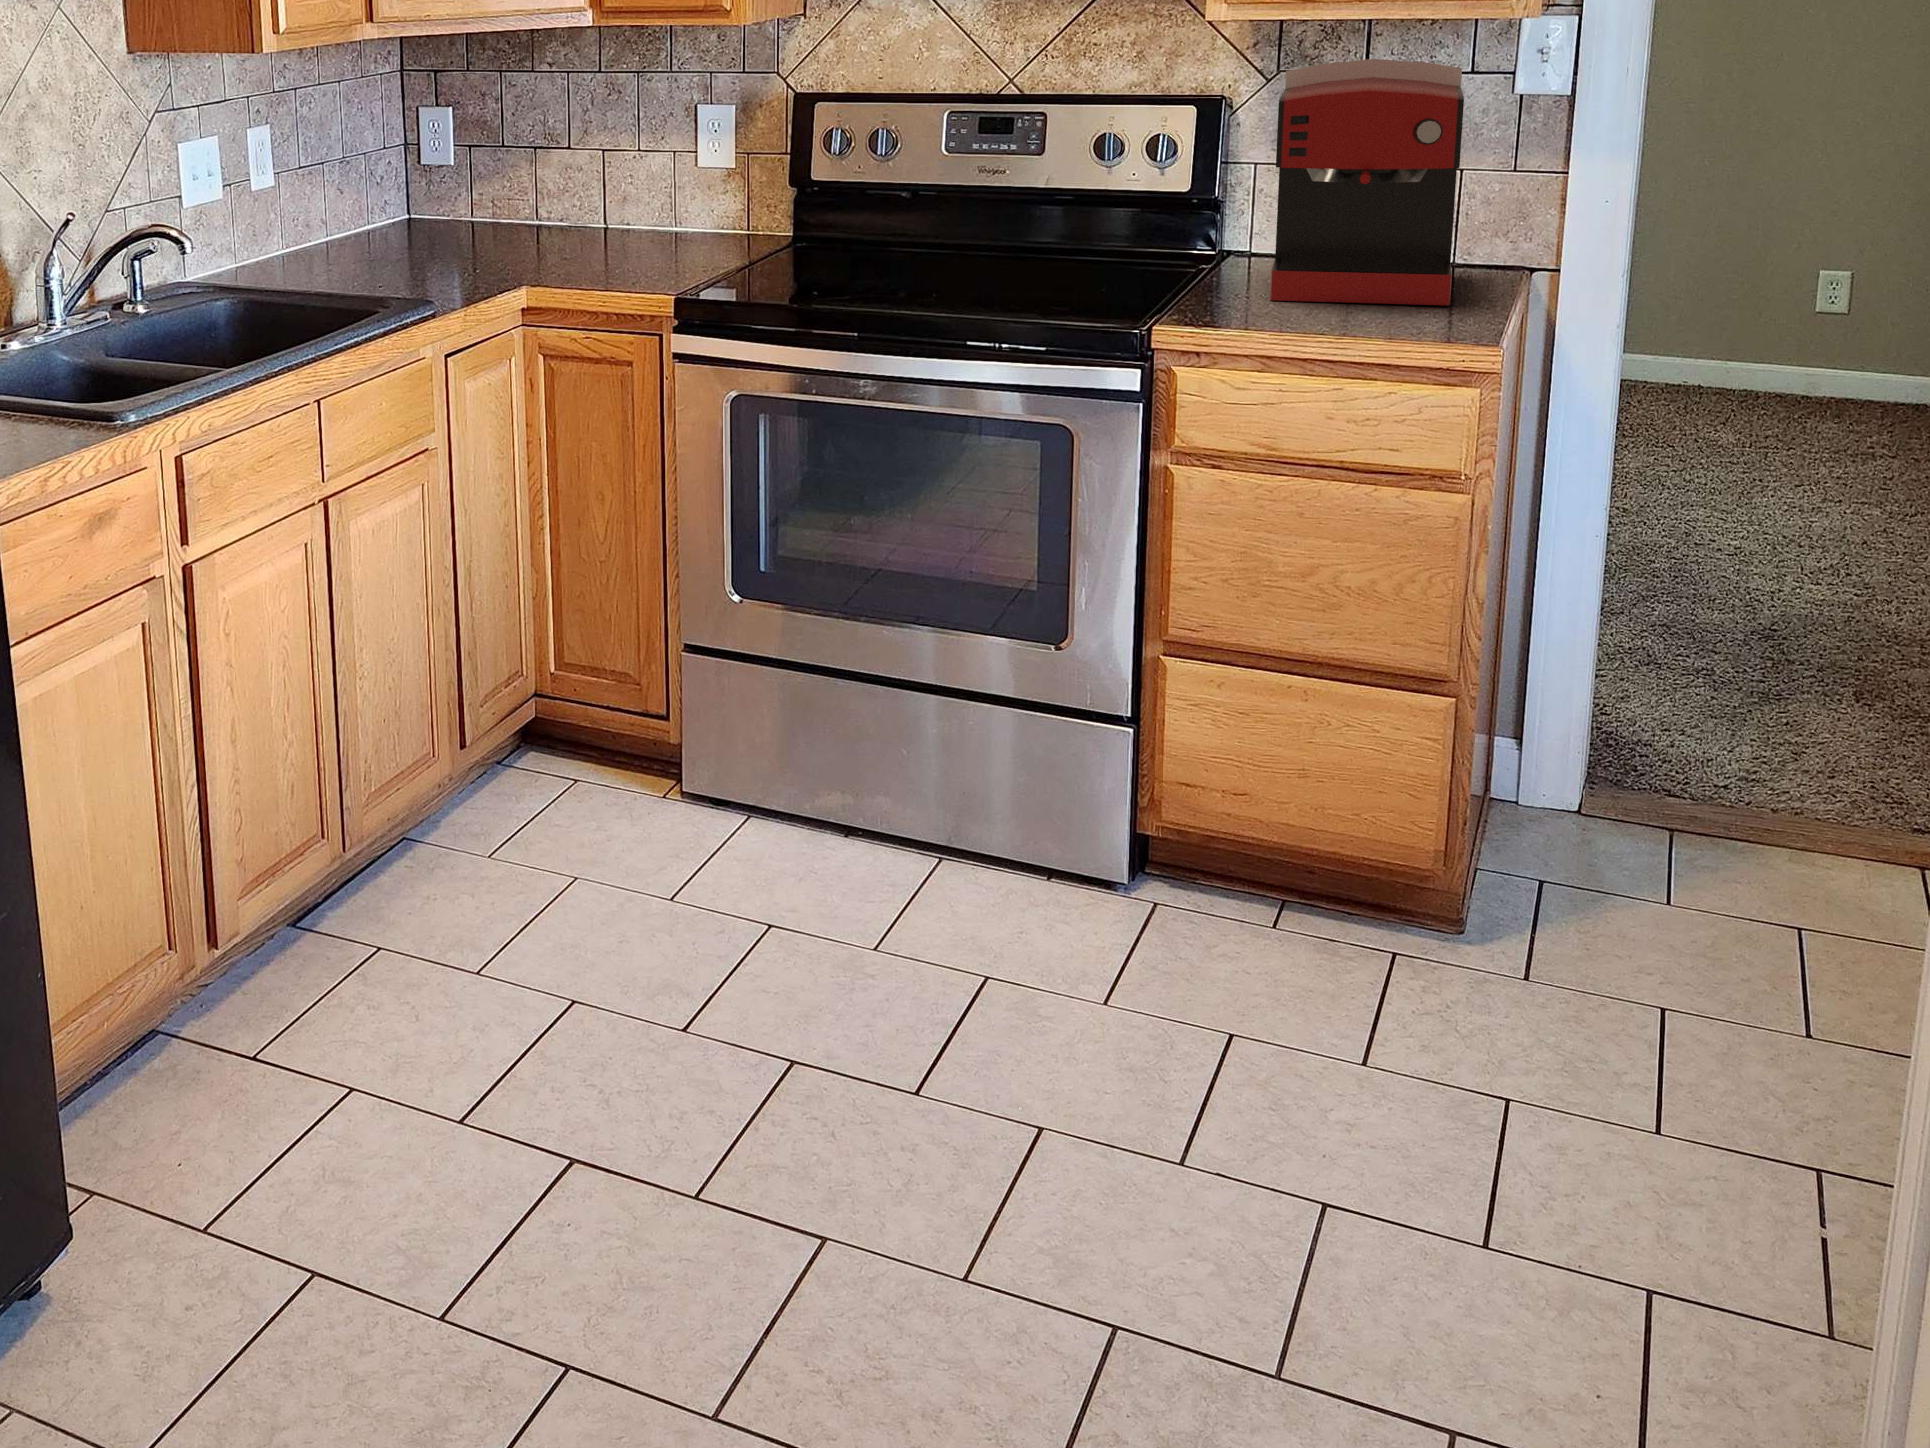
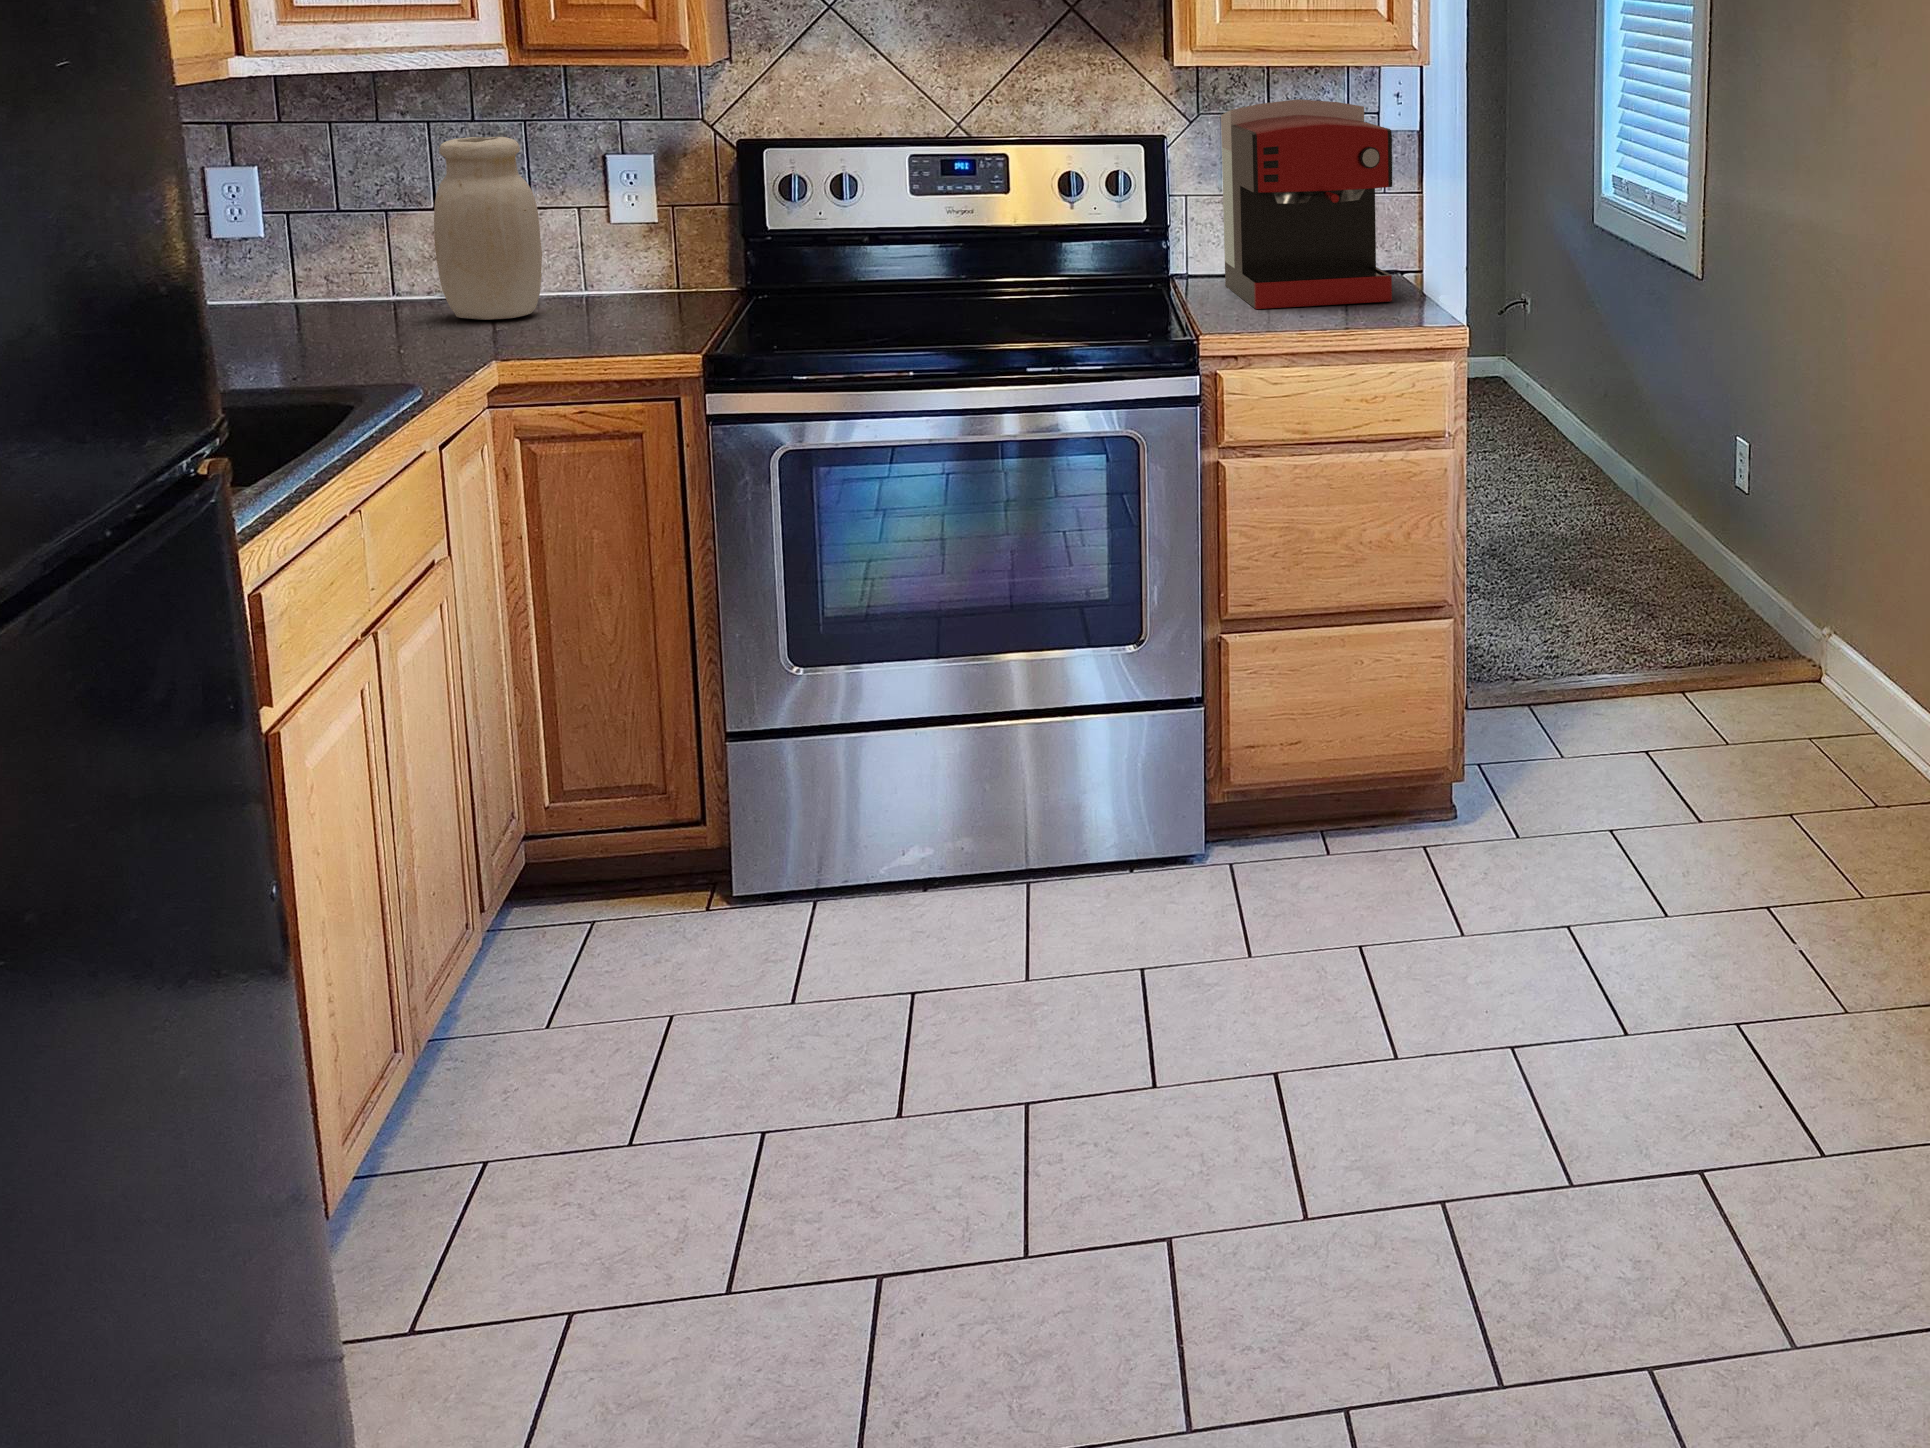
jar: none [540,87,622,249] -> present [434,137,542,320]

